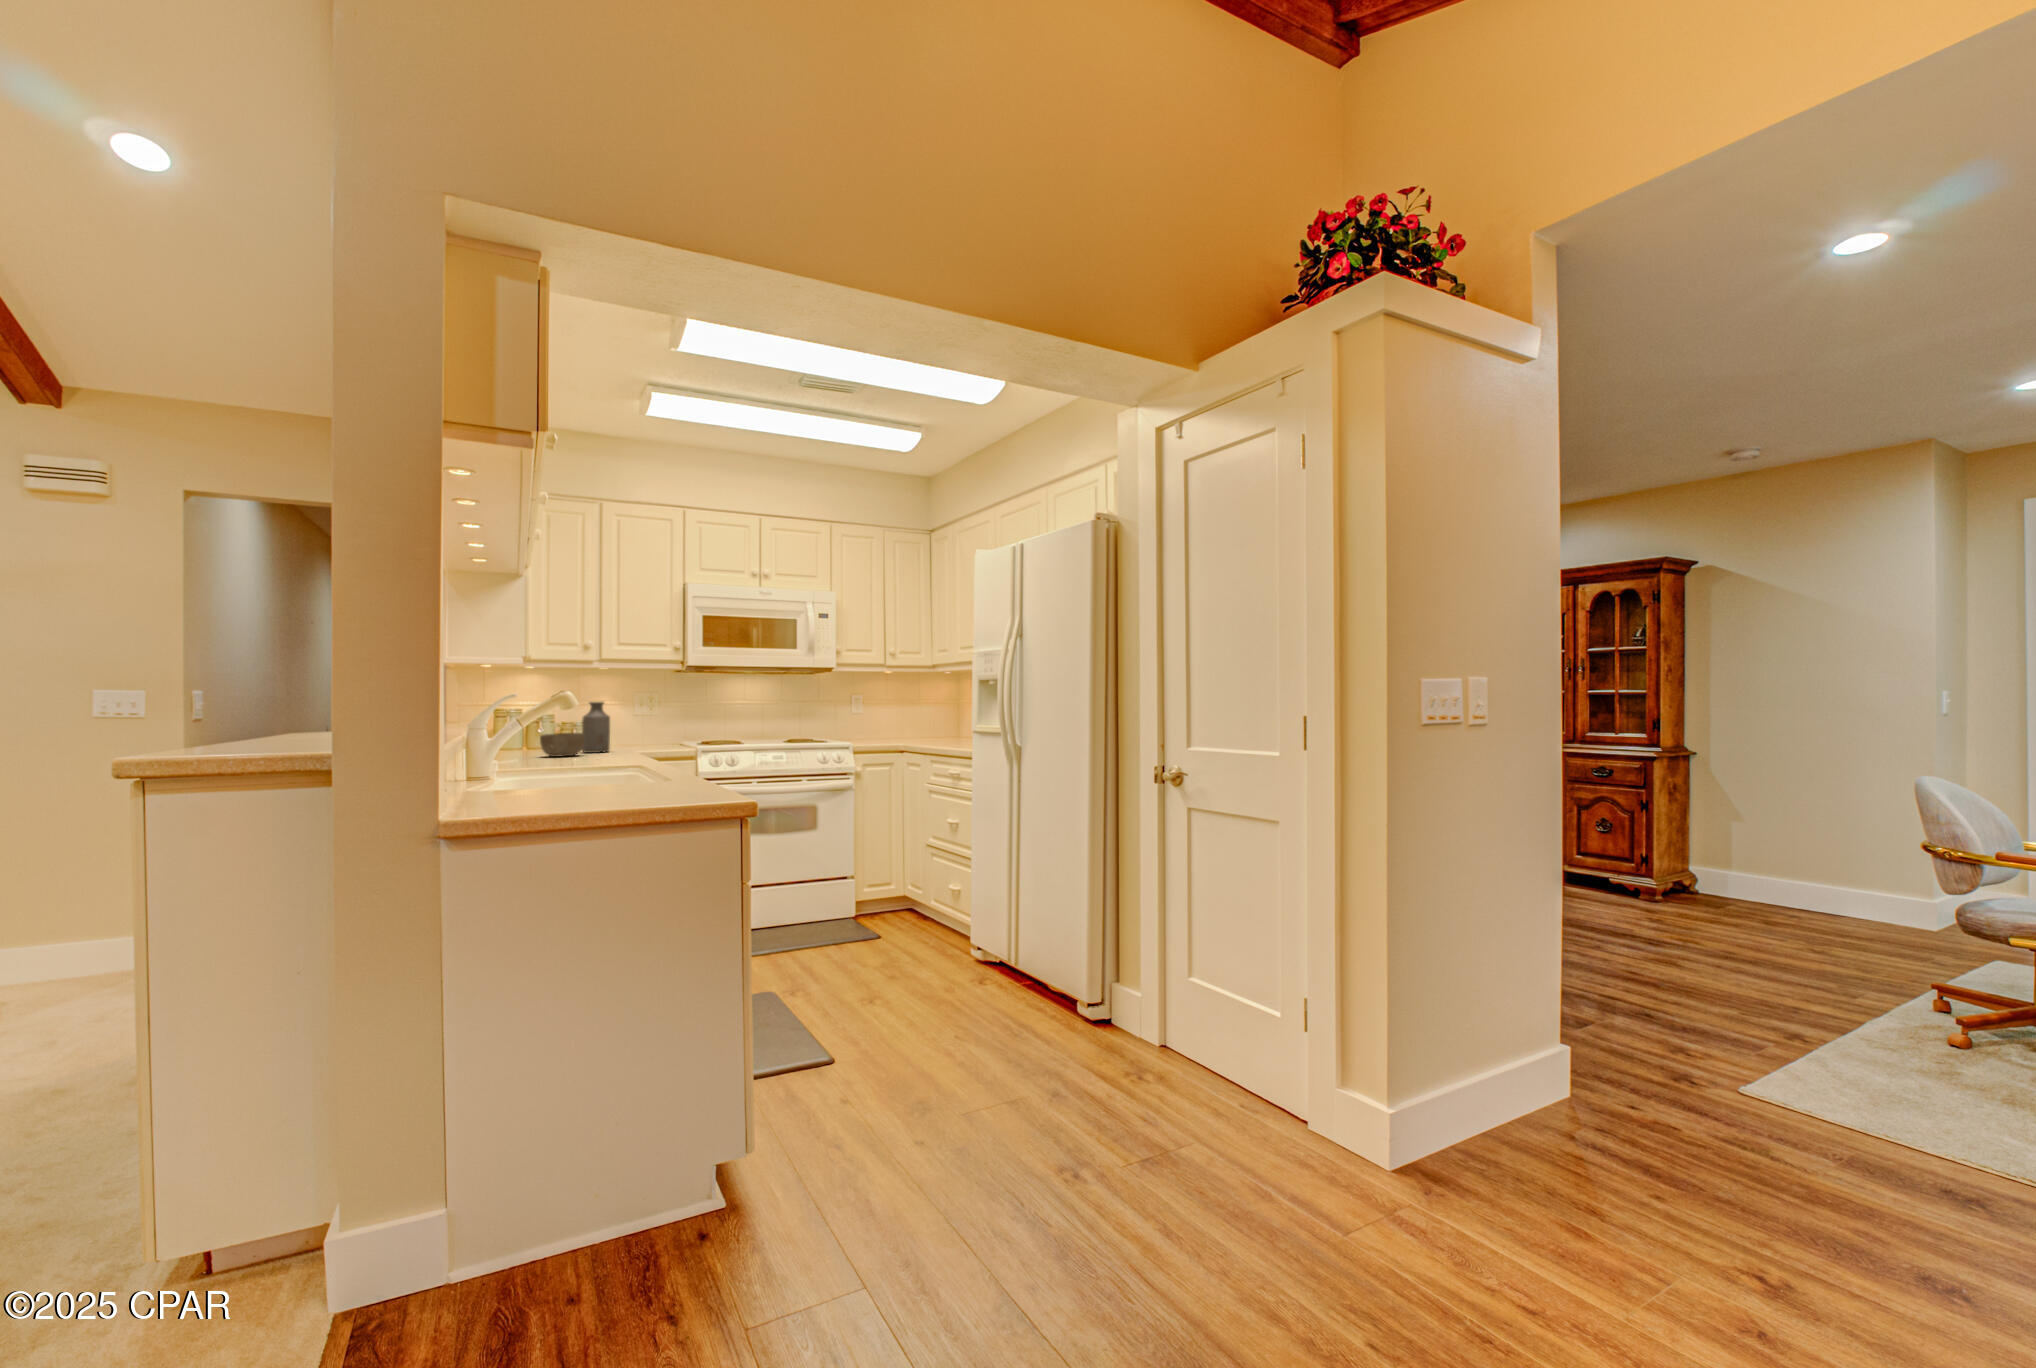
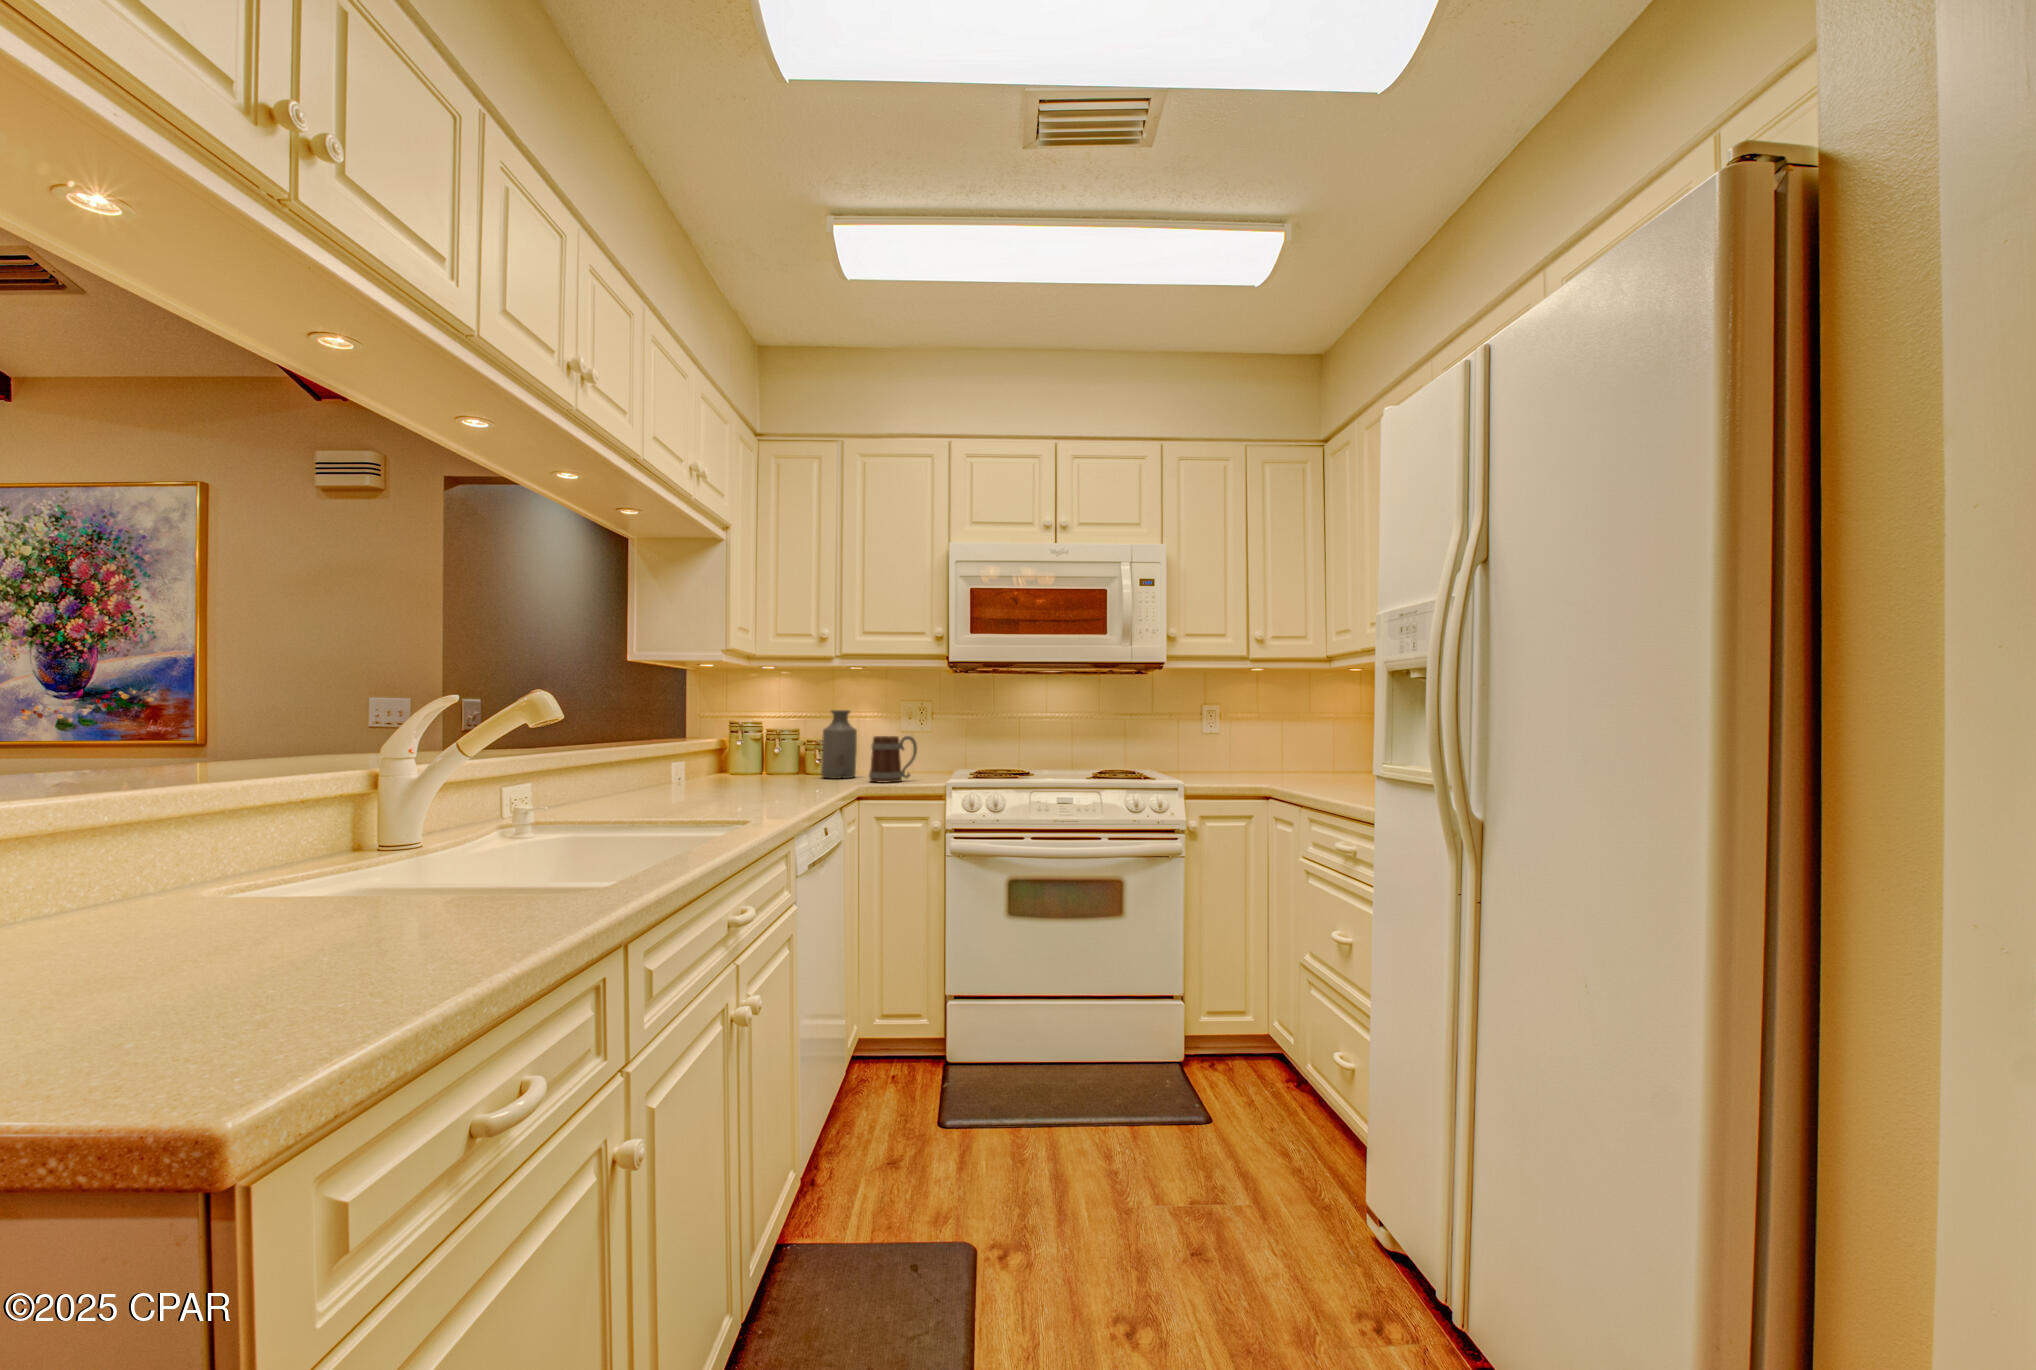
mug: none [631,719,667,753] -> present [869,736,917,783]
bowl: present [540,733,584,757] -> none [749,751,804,783]

